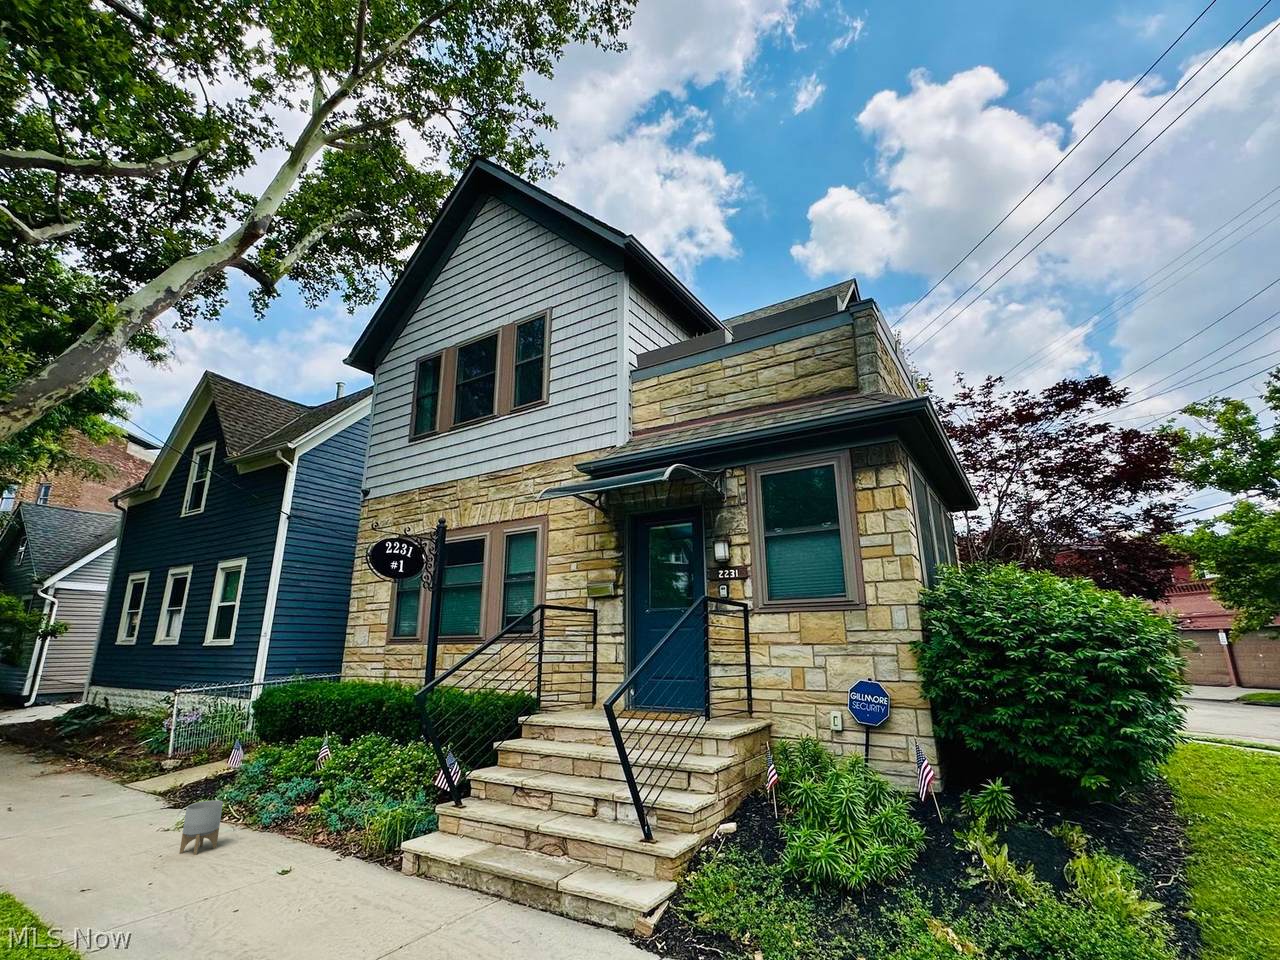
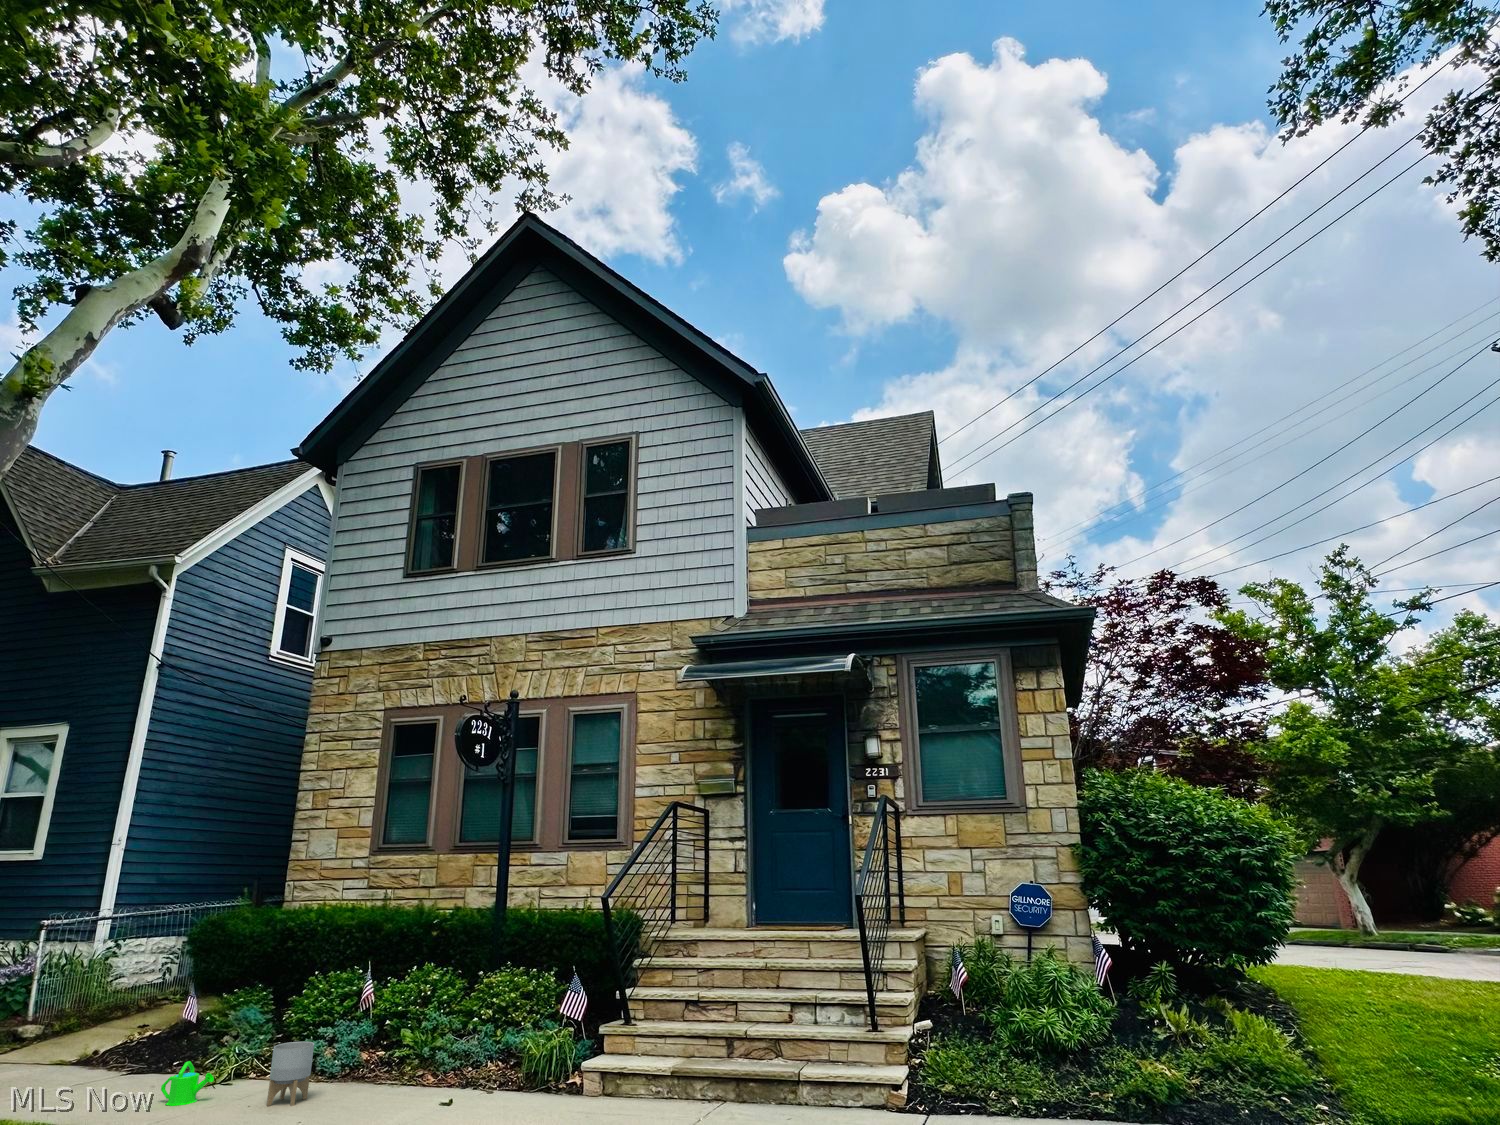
watering can: none [130,809,165,844] -> present [161,1061,214,1106]

